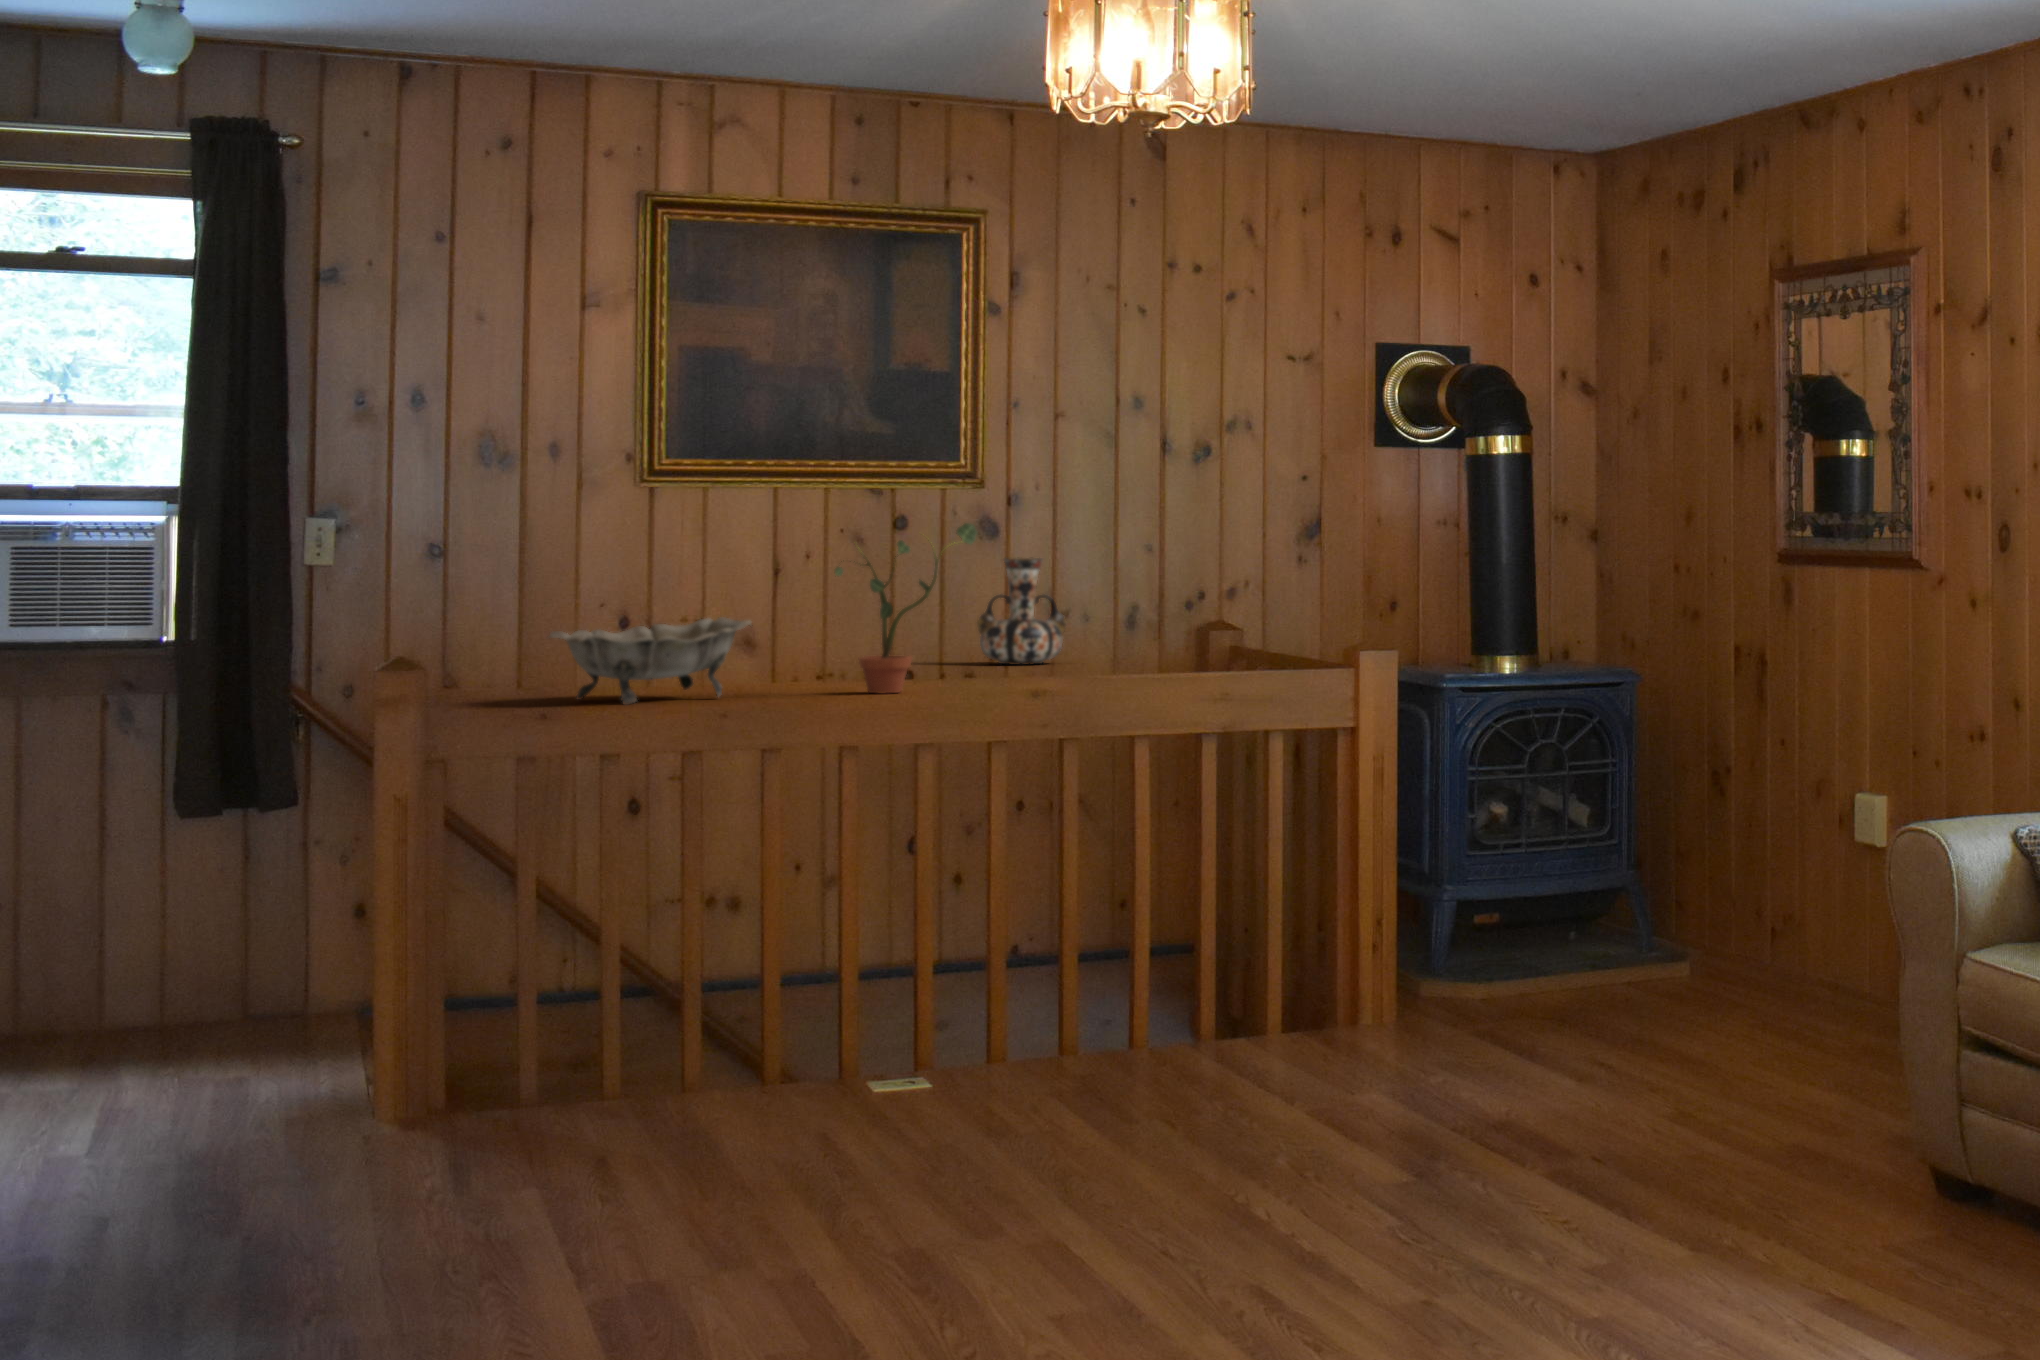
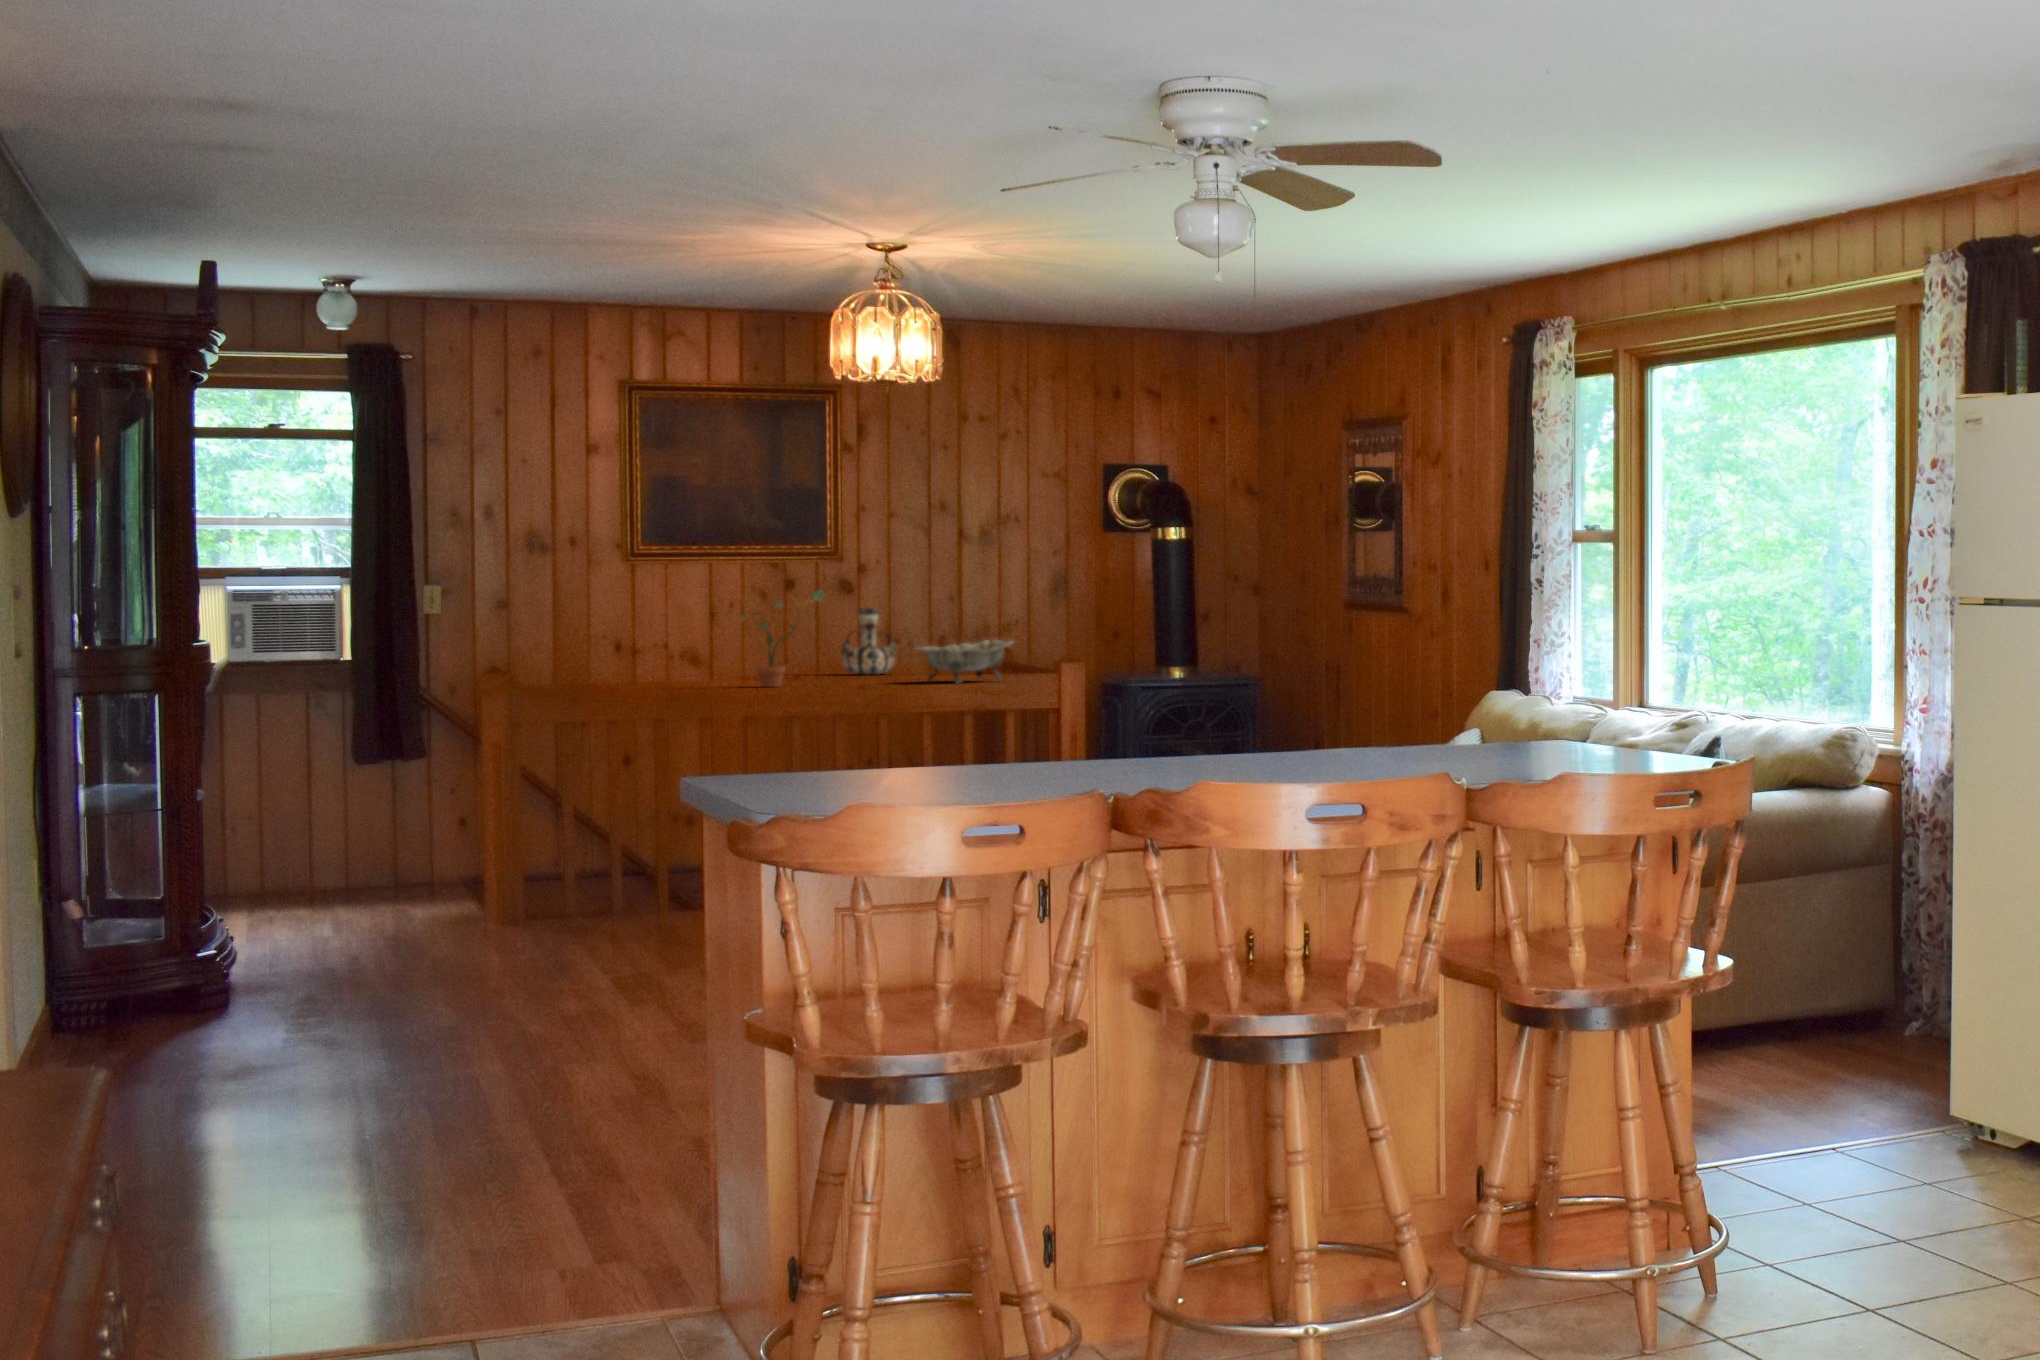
decorative bowl: present [549,617,751,705] -> present [915,639,1013,683]

